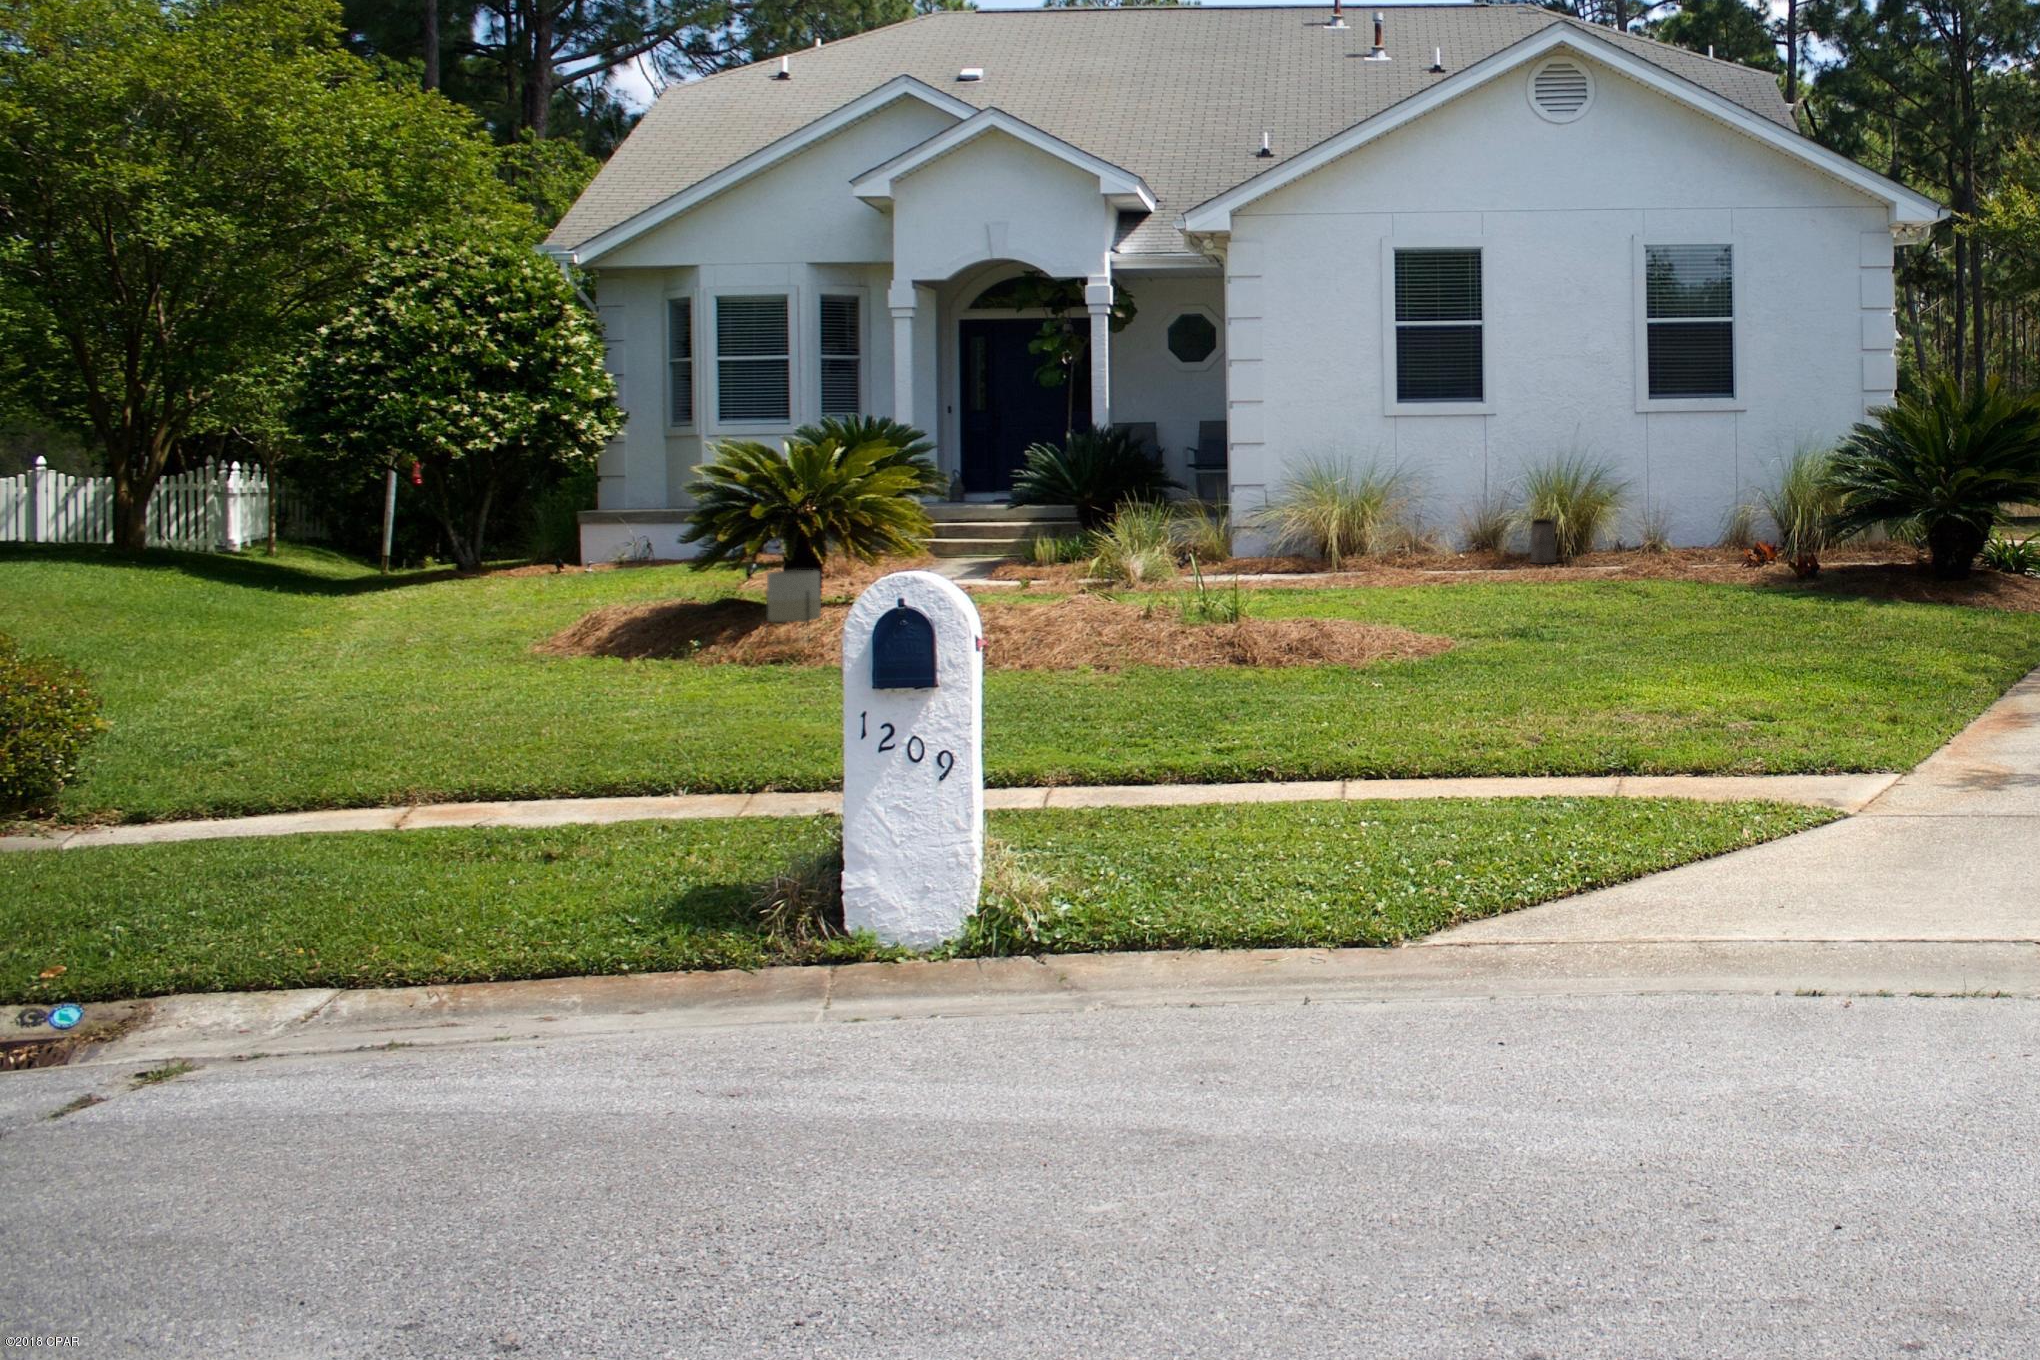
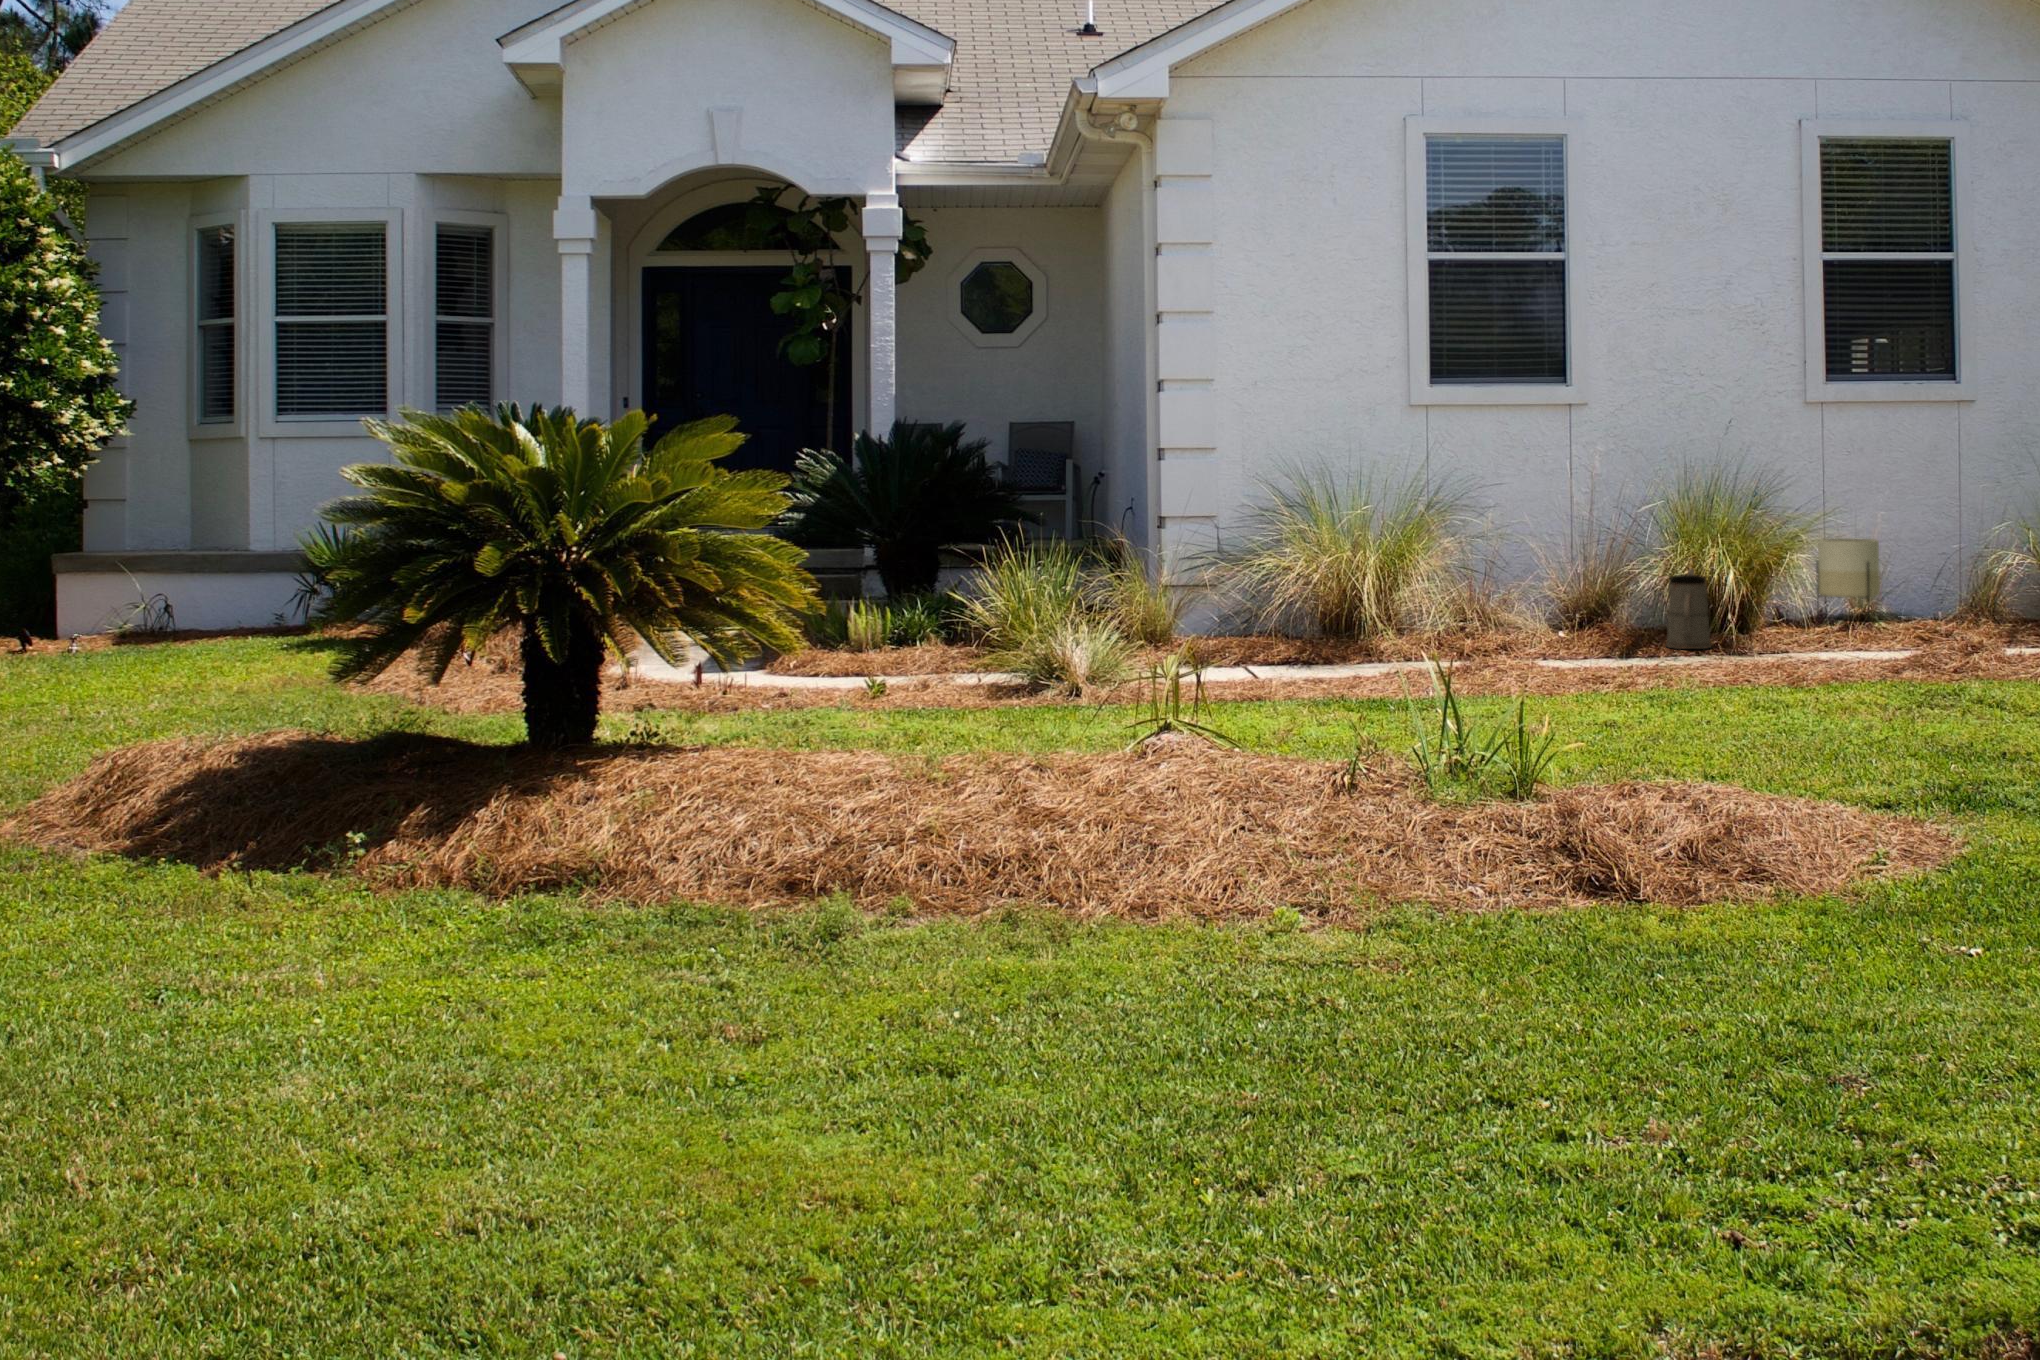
planter: present [766,570,821,623] -> present [1816,538,1880,619]

